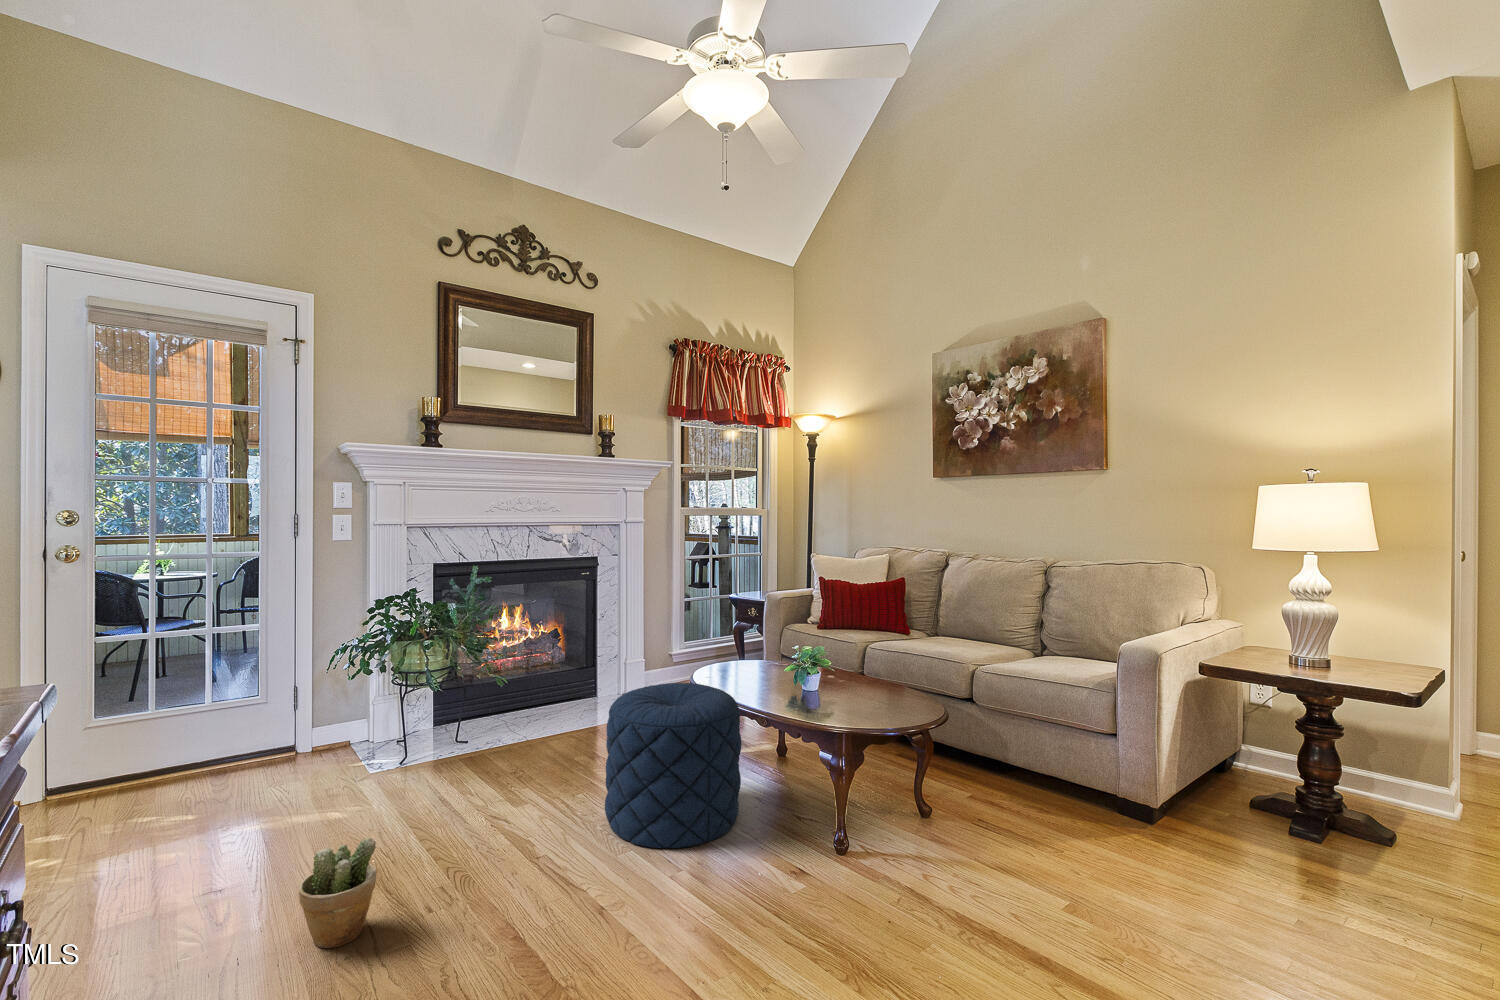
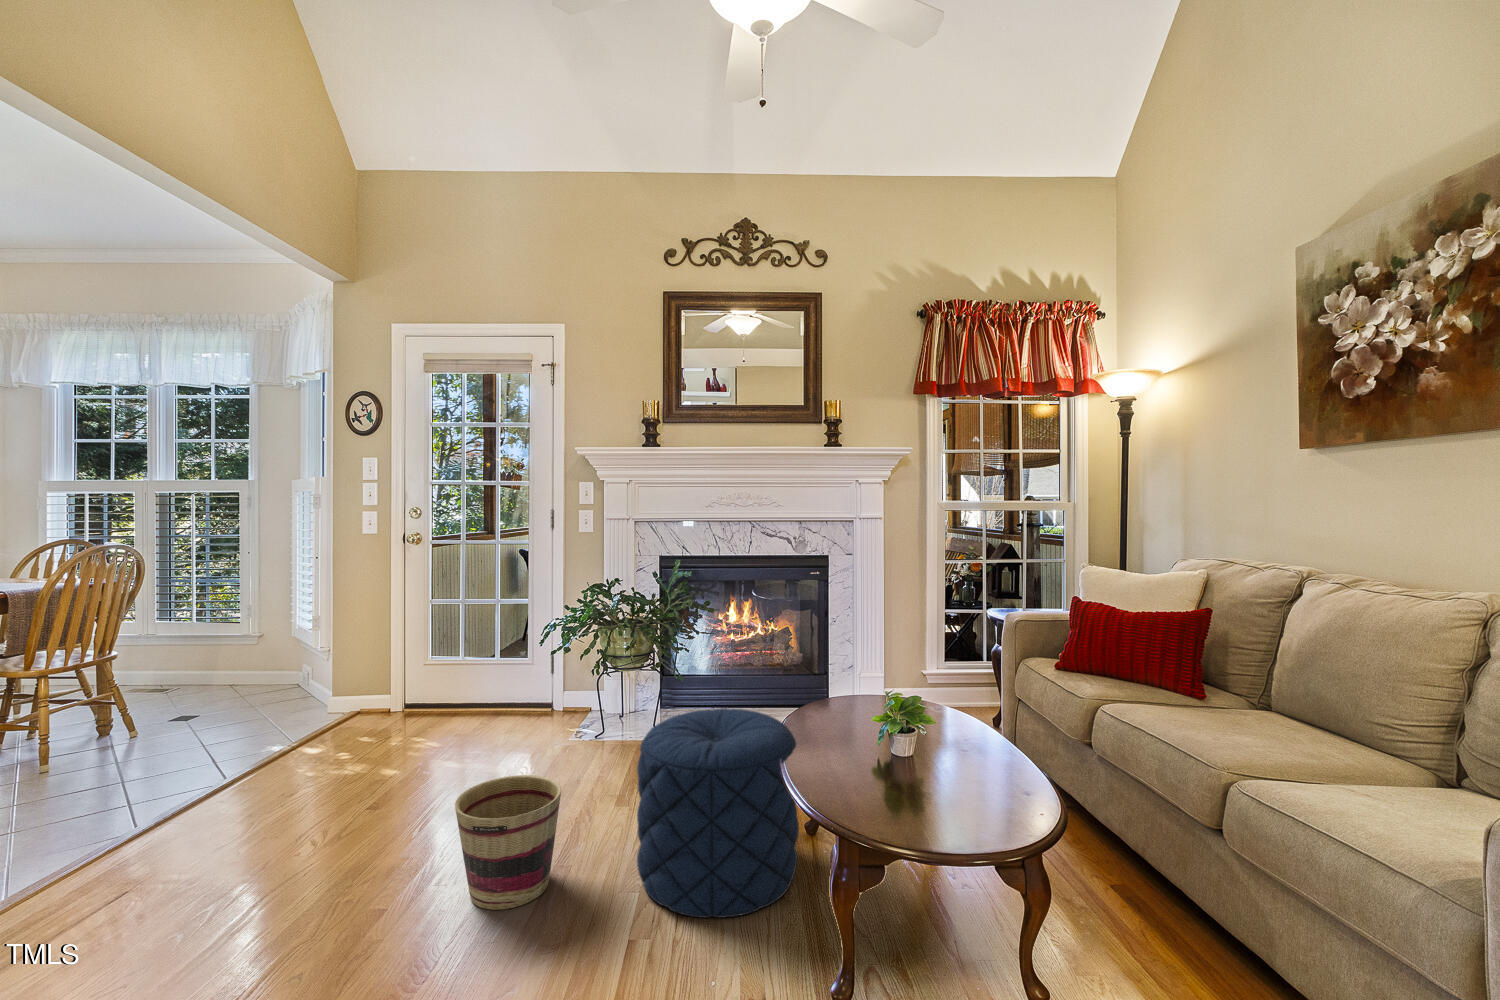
basket: none [463,773,566,901] -> present [455,775,561,910]
potted plant: present [299,838,377,948] -> none [320,804,390,895]

